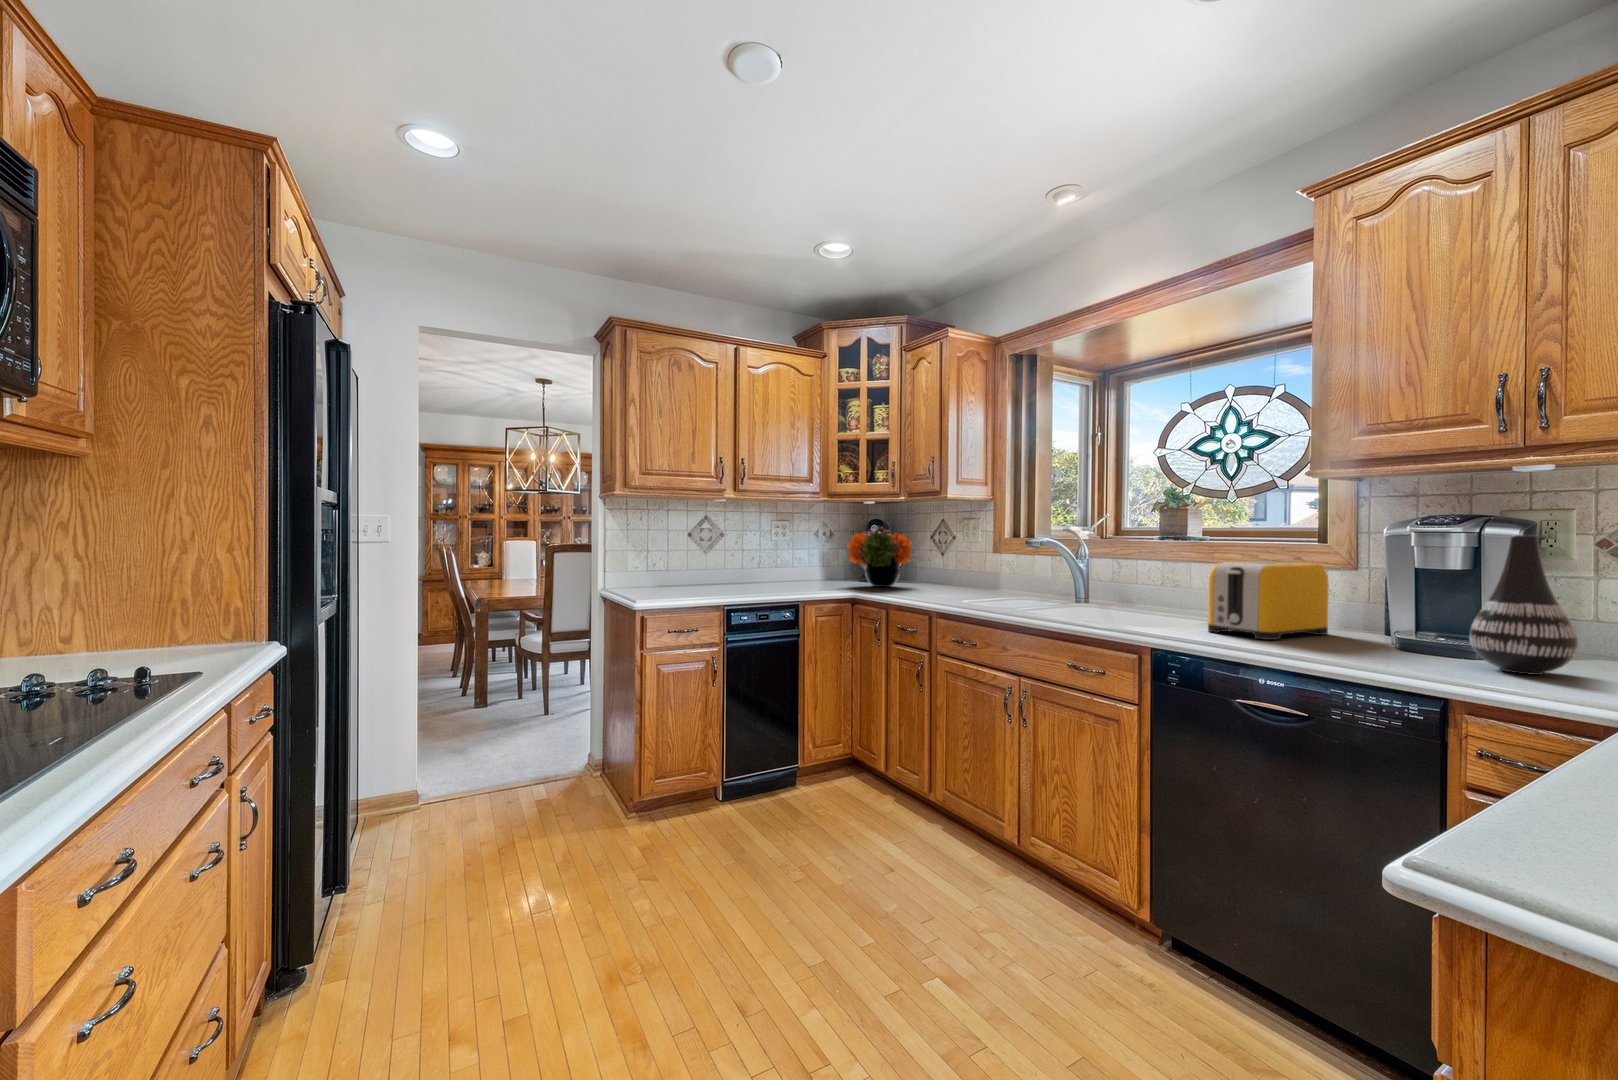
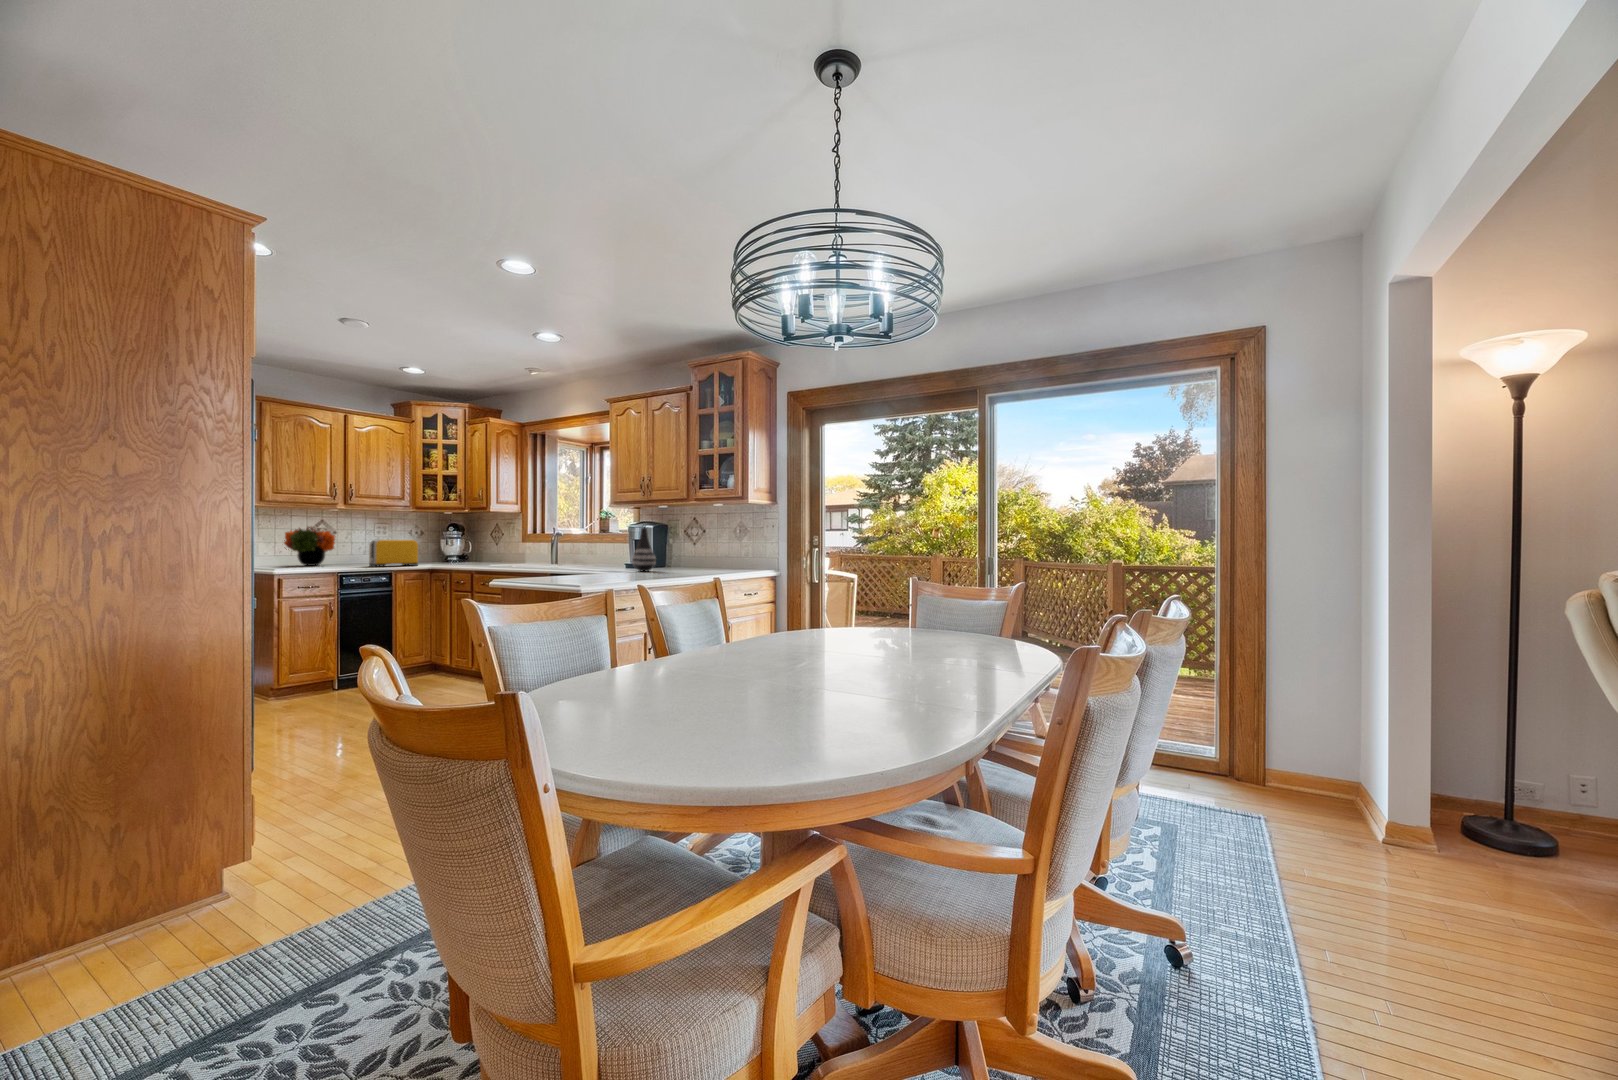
flower arrangement: present [847,527,912,587] -> present [284,527,335,566]
toaster: present [1208,561,1329,640] -> present [369,540,418,566]

